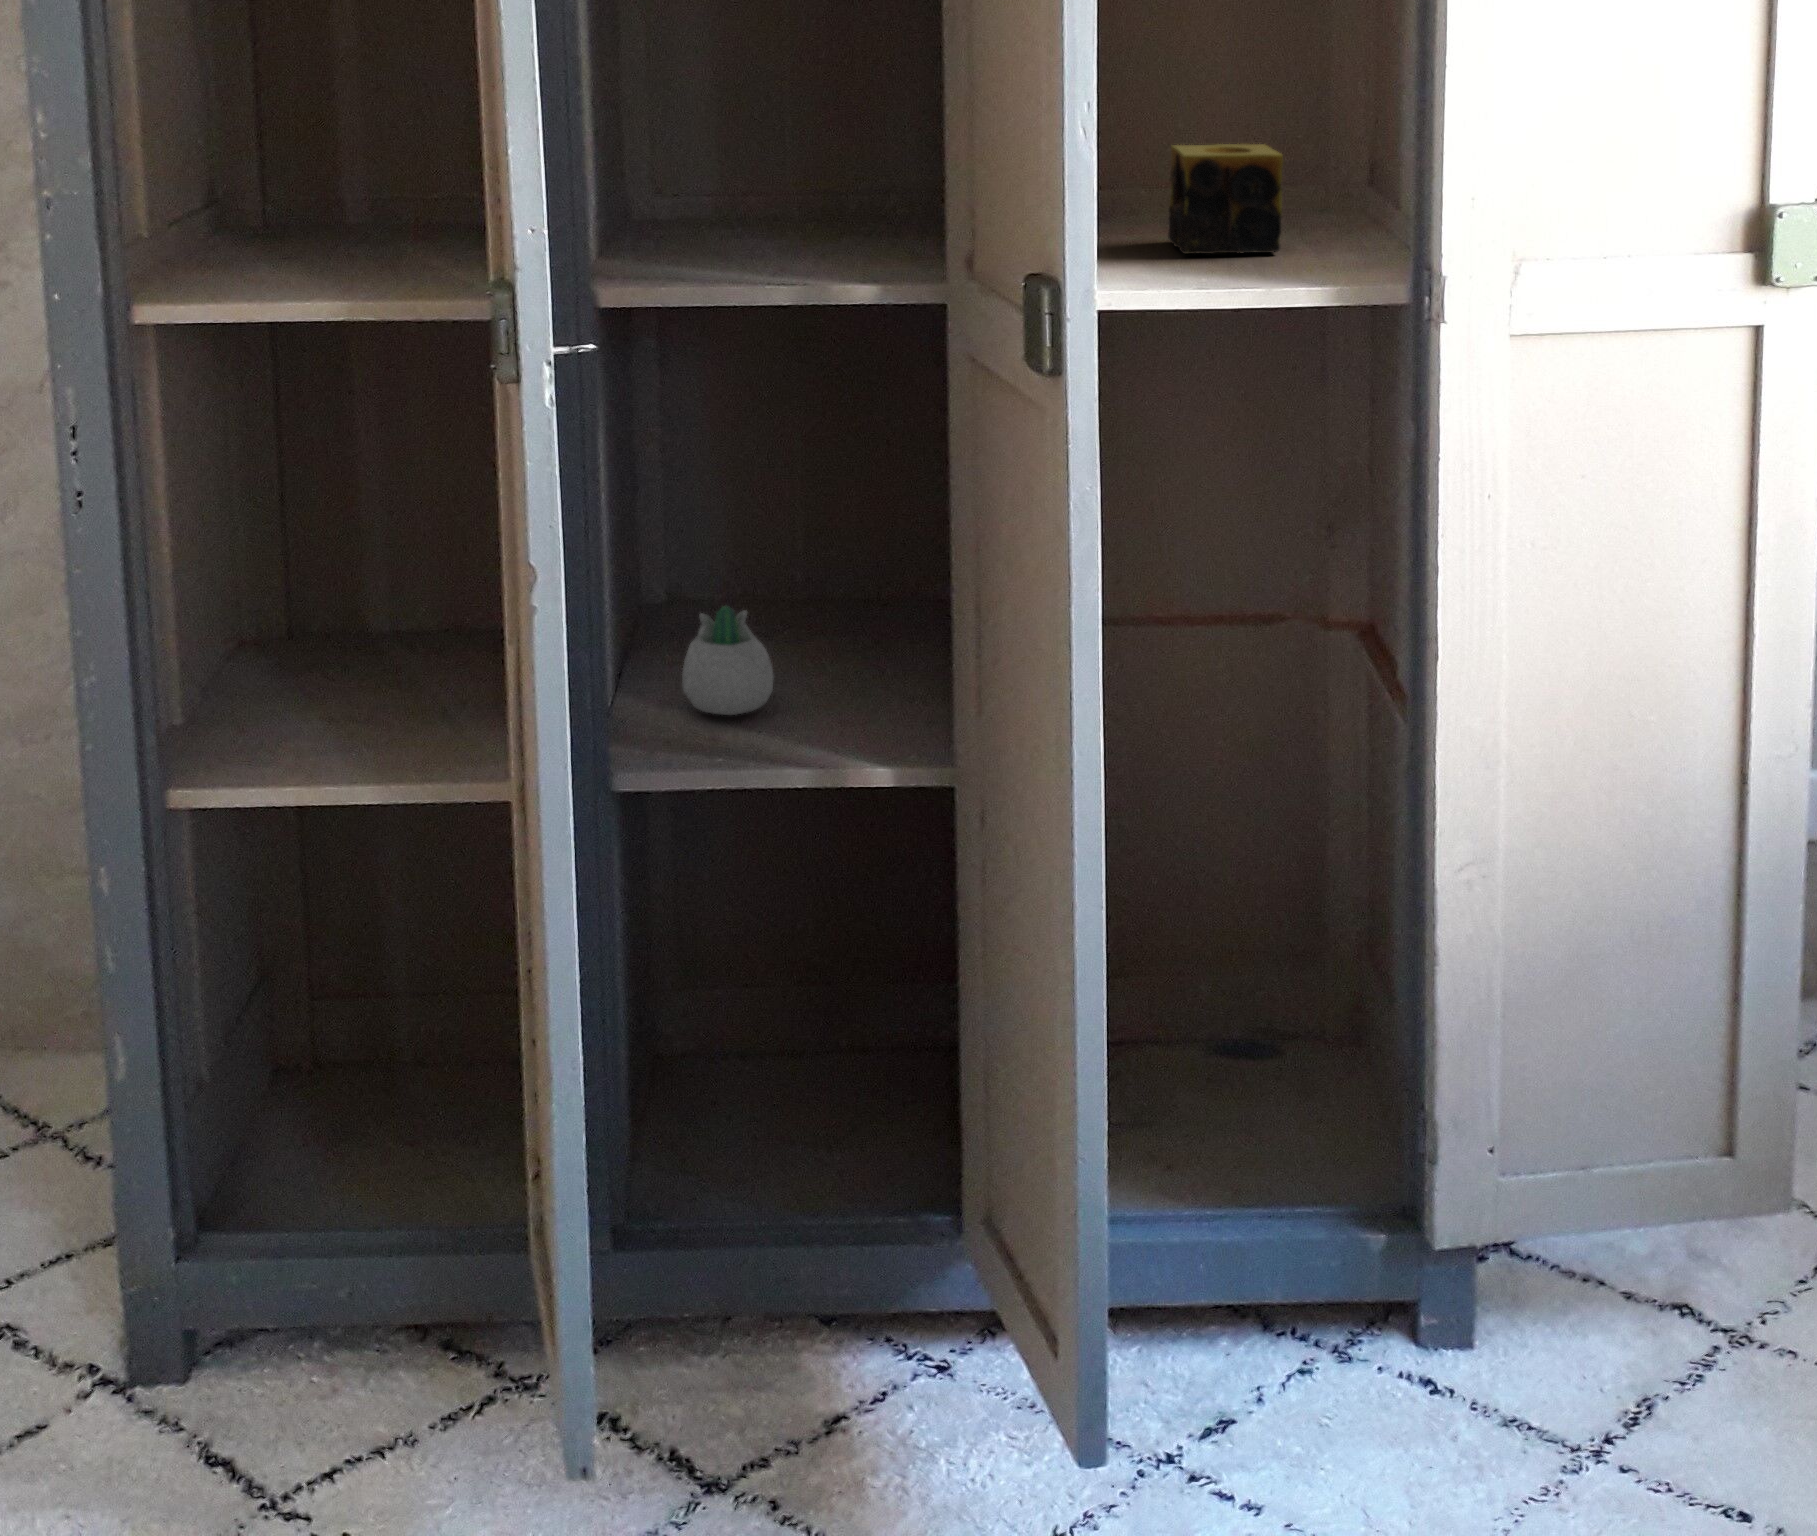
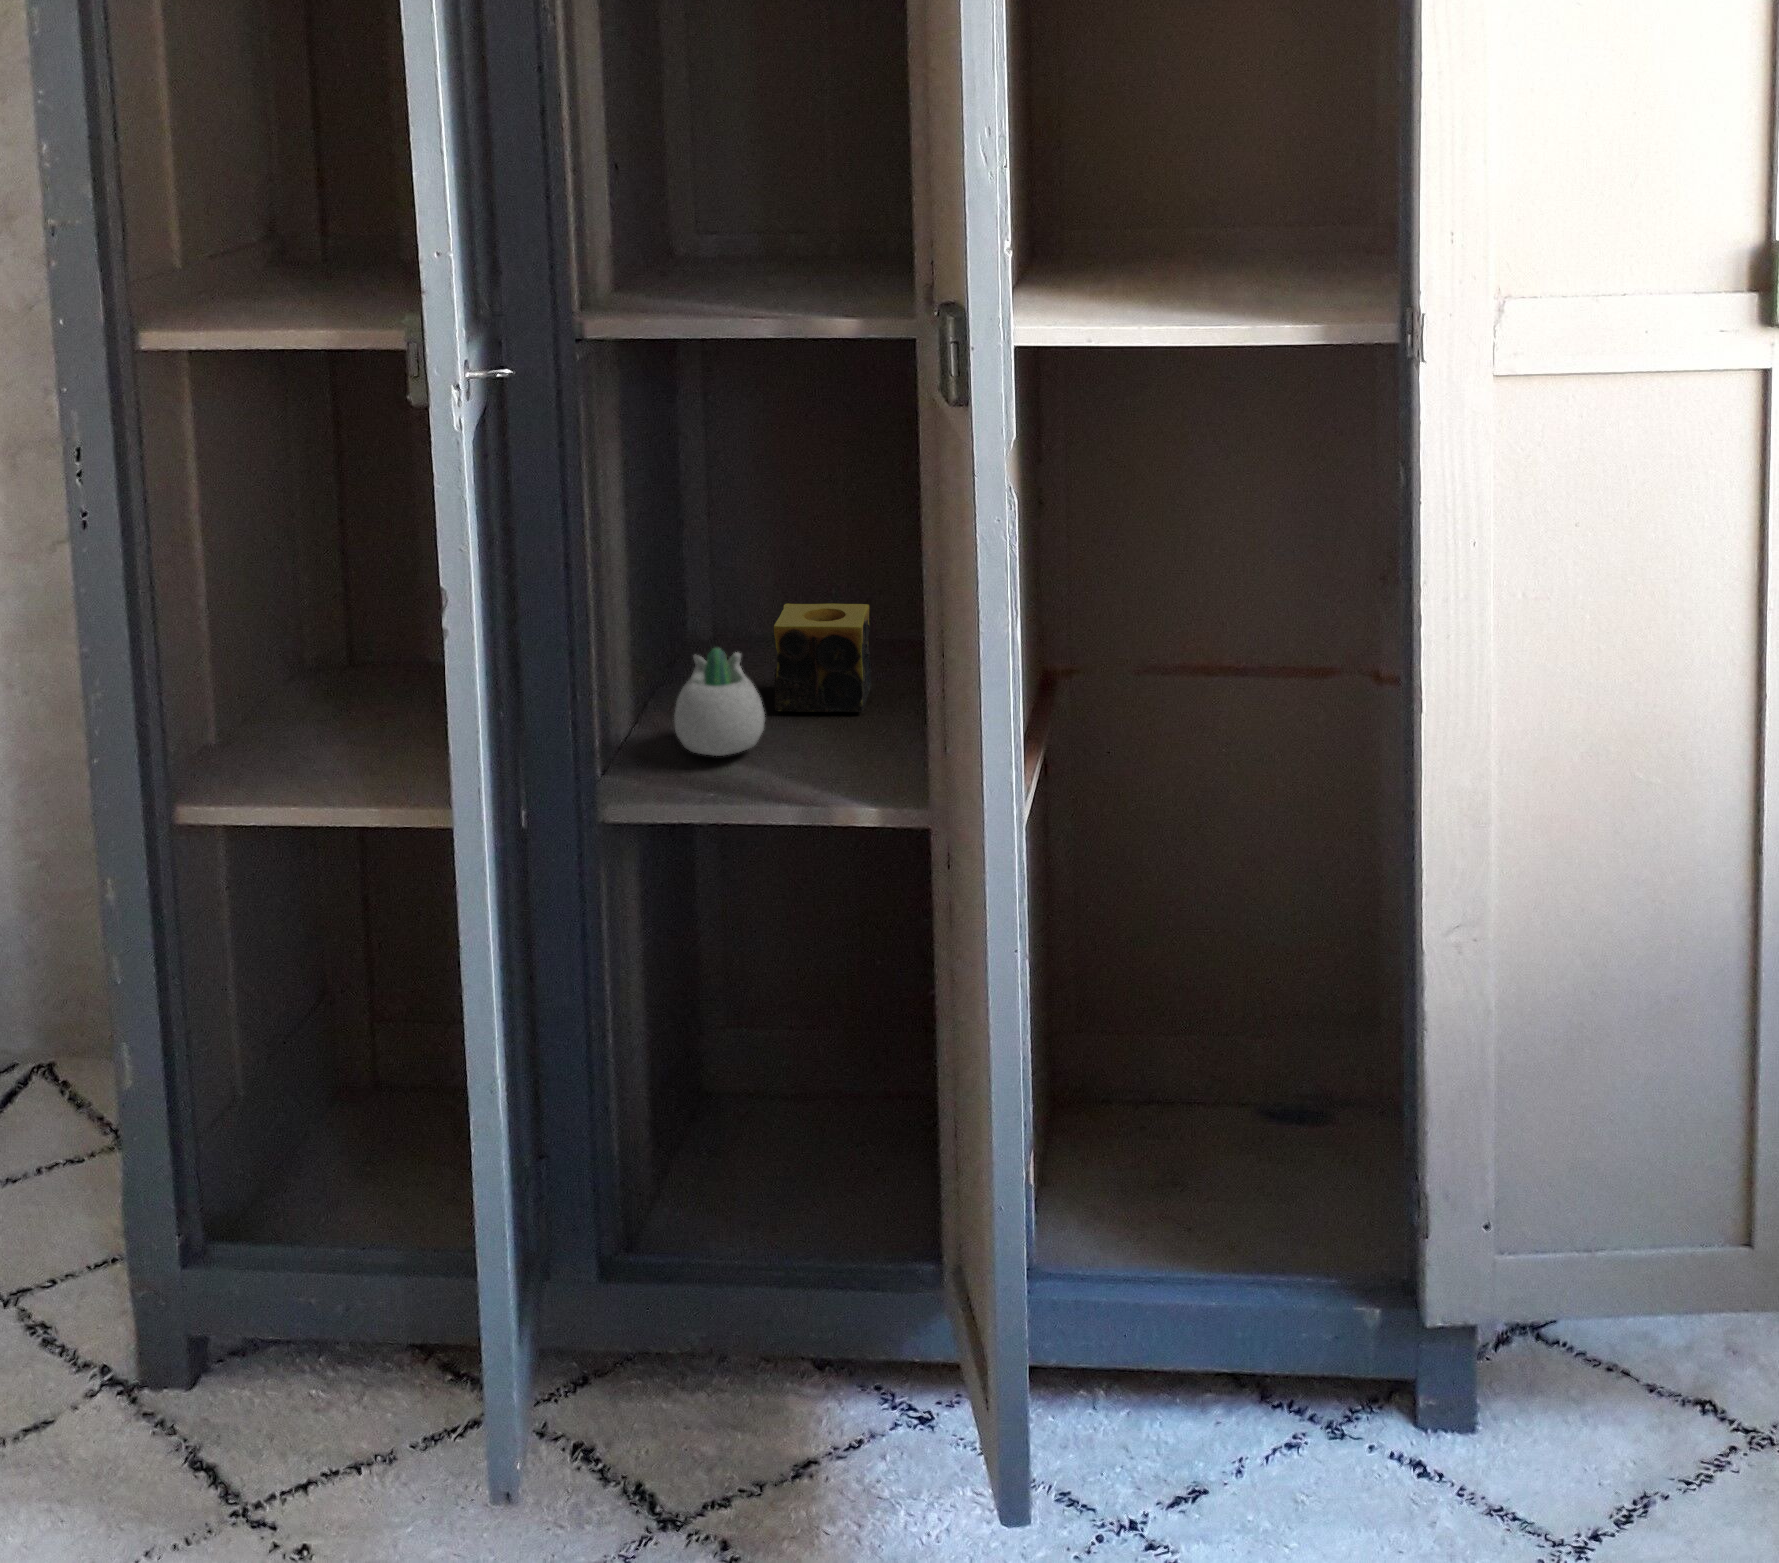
candle: present [1168,144,1283,254] -> present [774,603,872,712]

